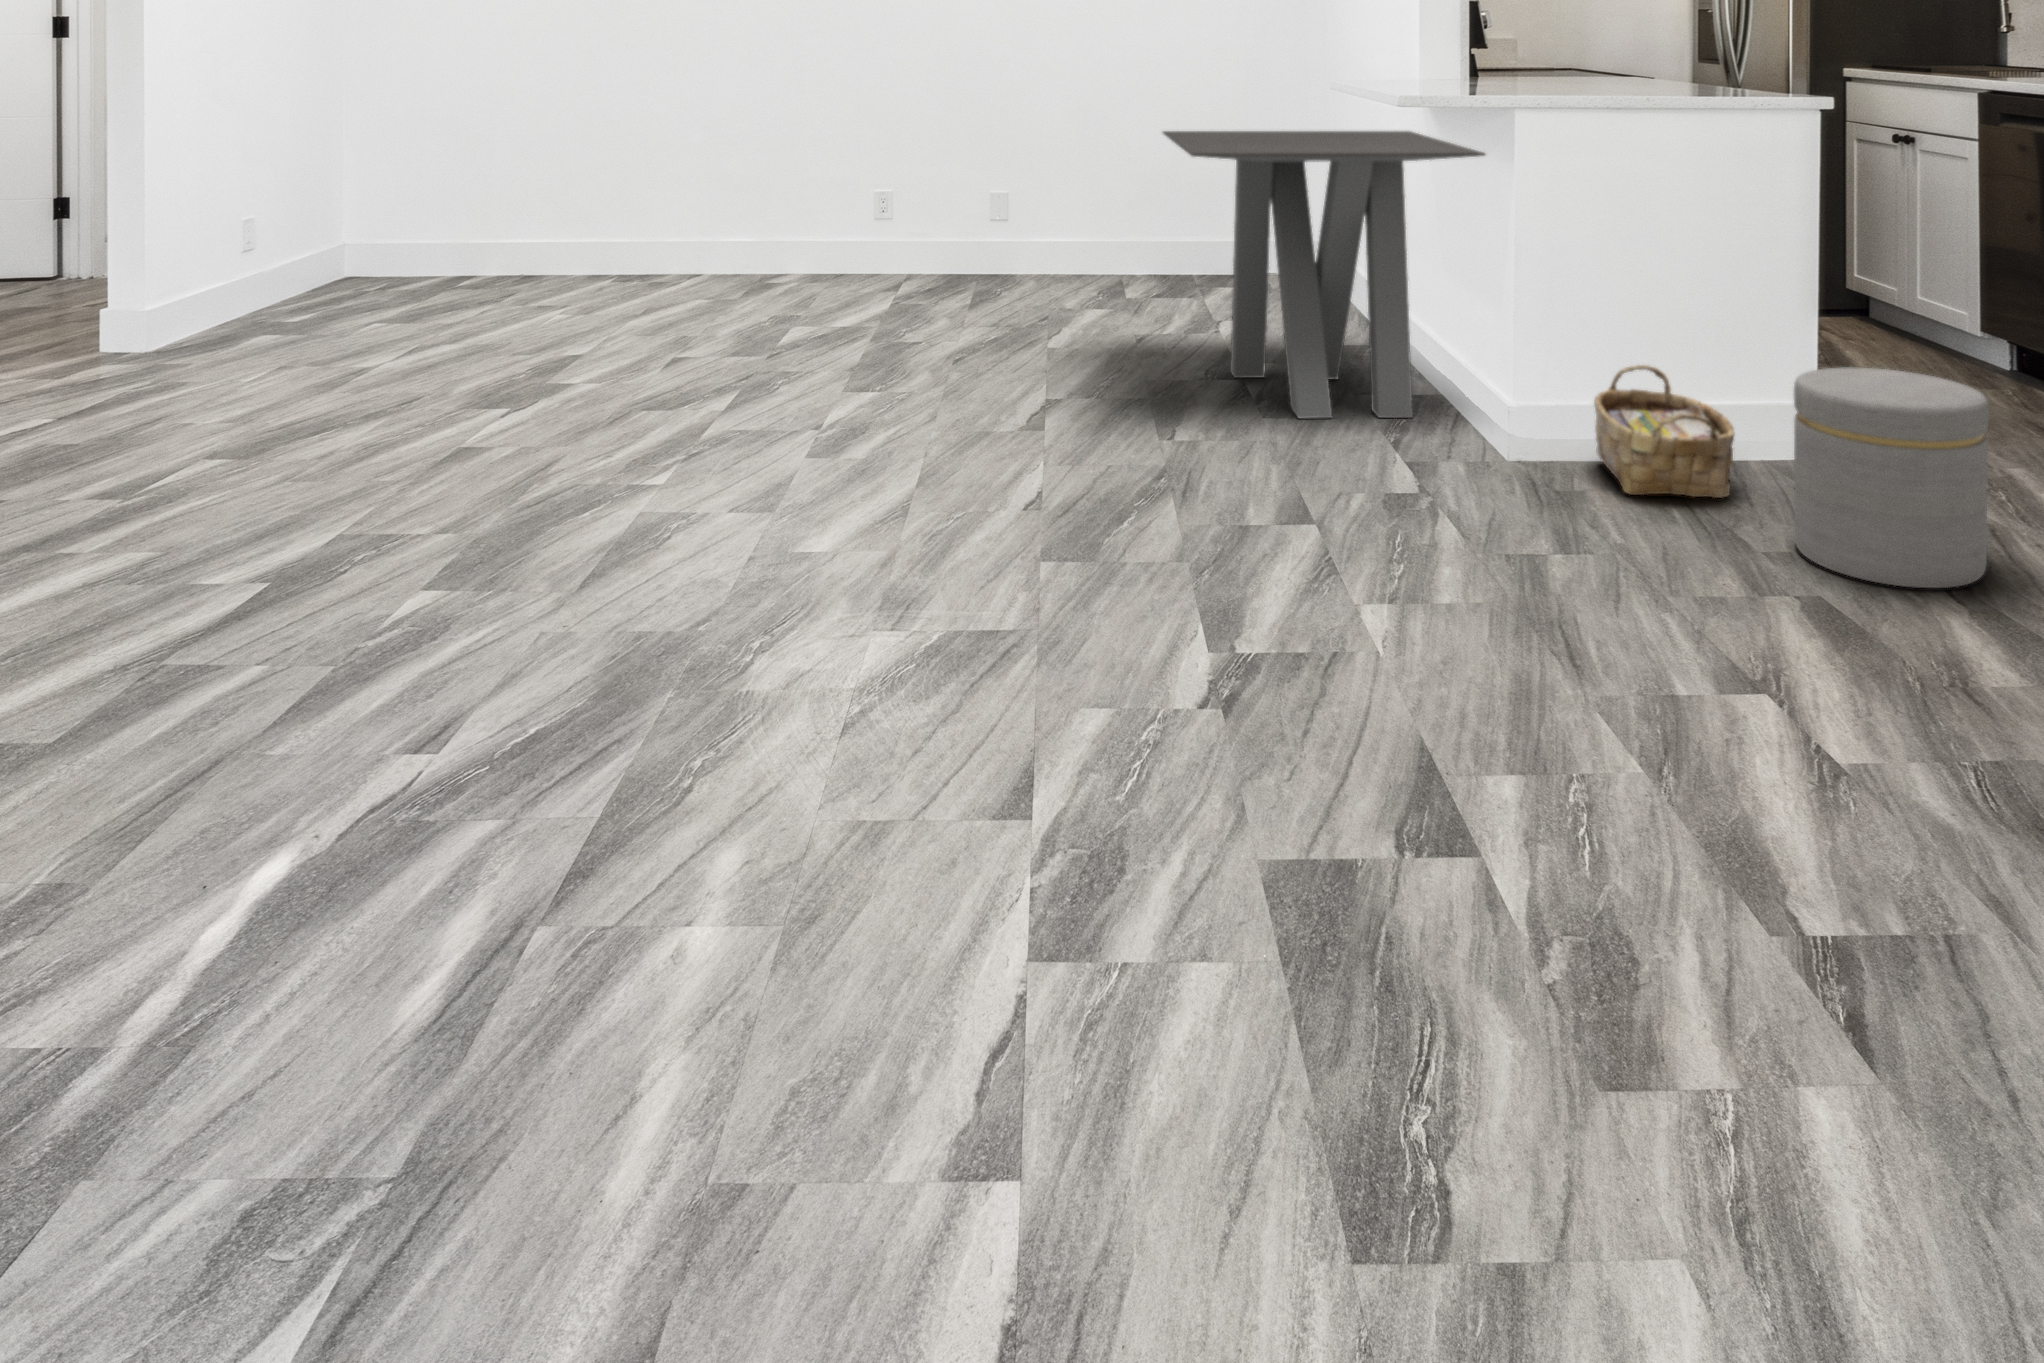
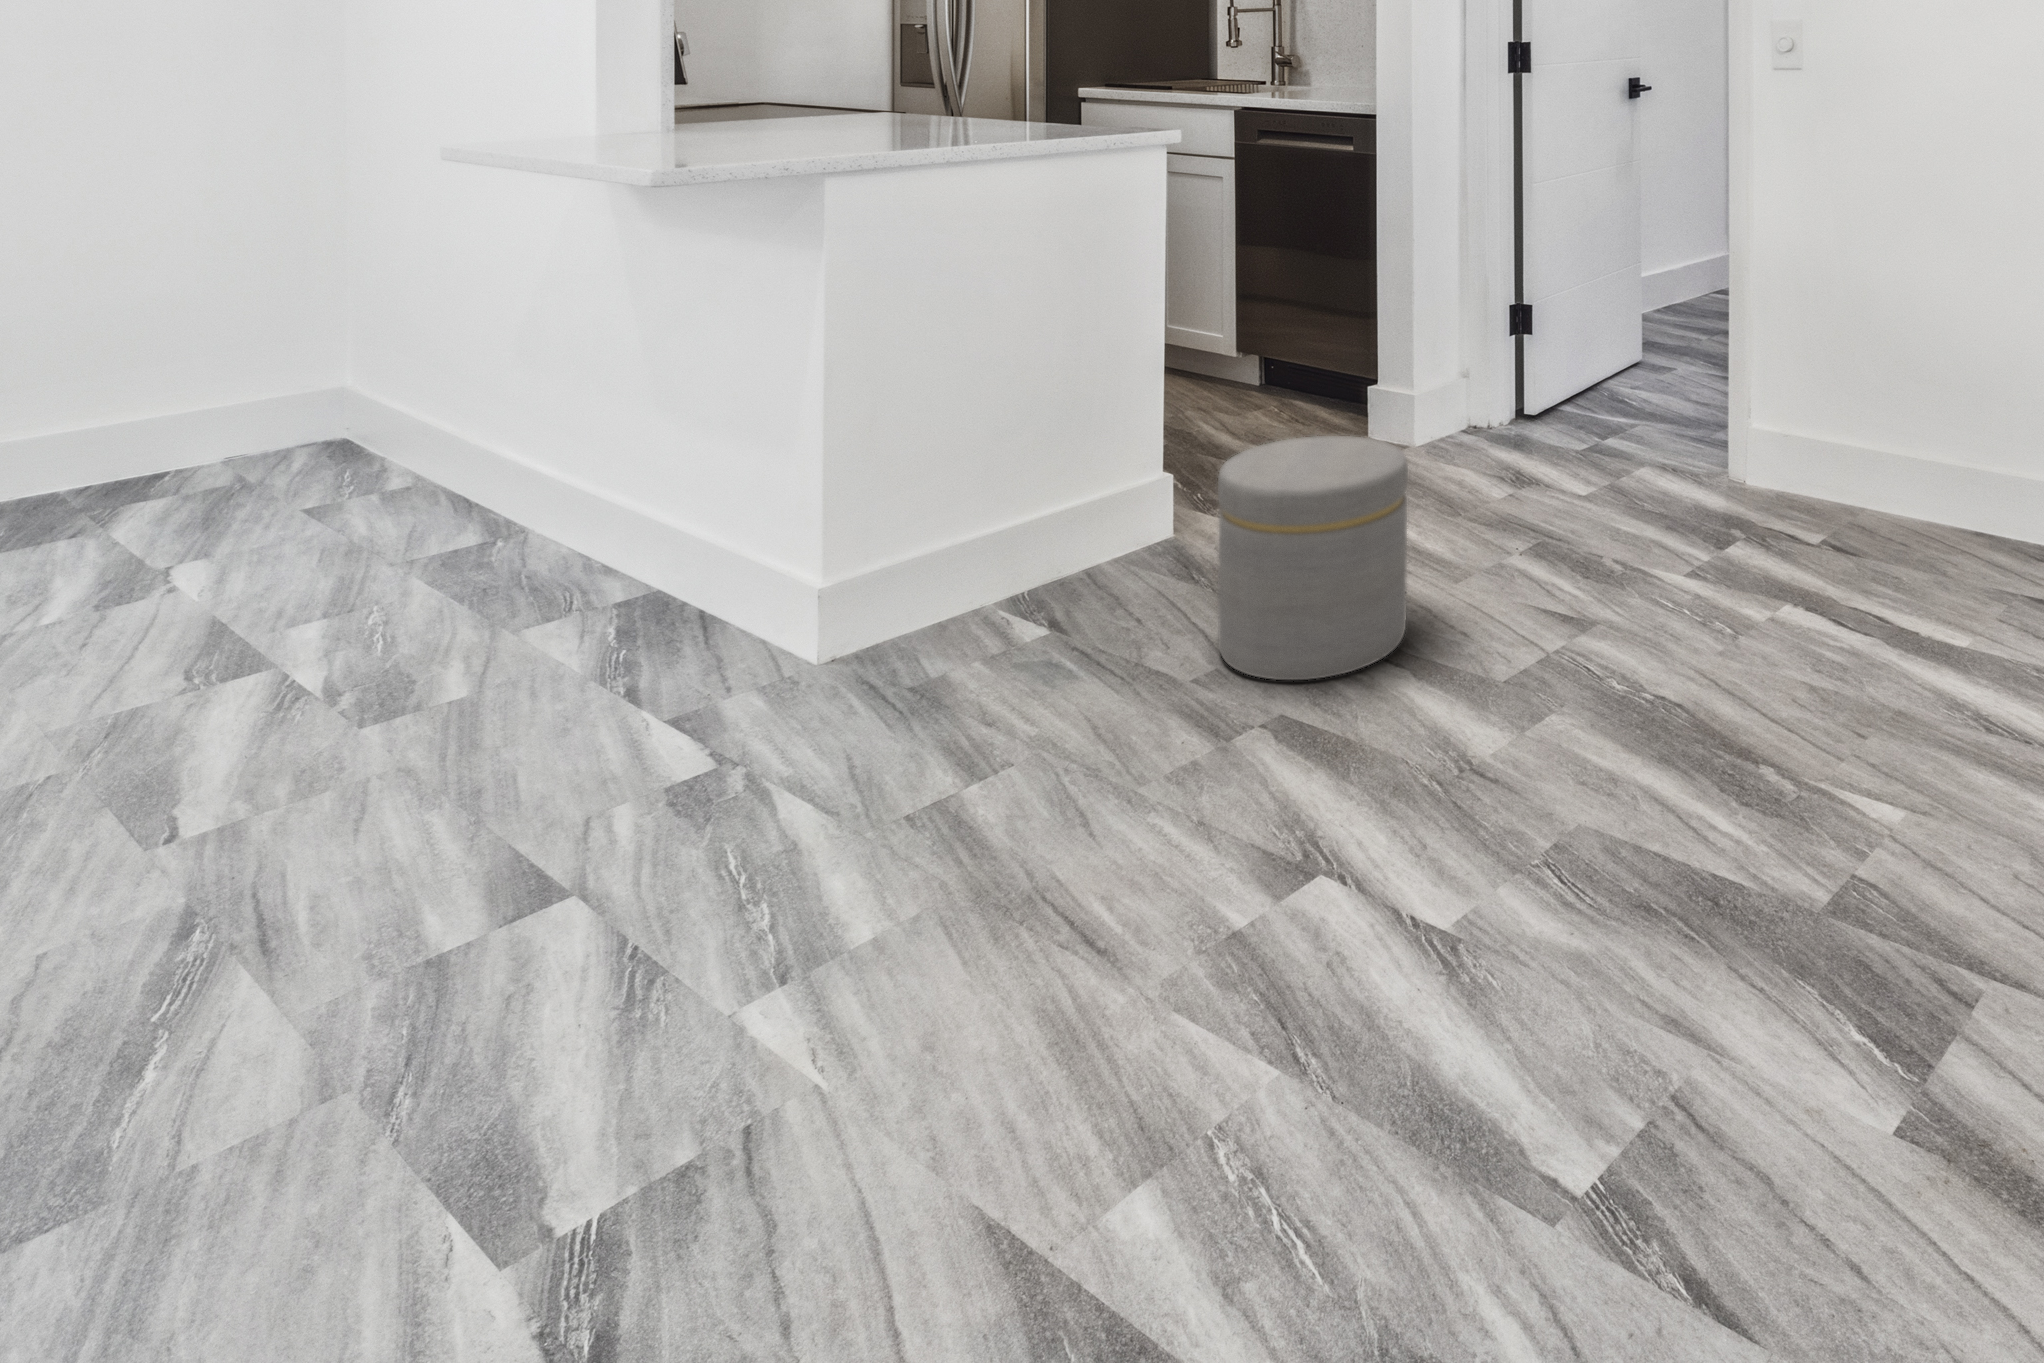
dining table: present [1163,131,1485,418] -> none [23,215,746,709]
woven basket: present [1594,365,1734,498] -> none [935,488,1121,661]

